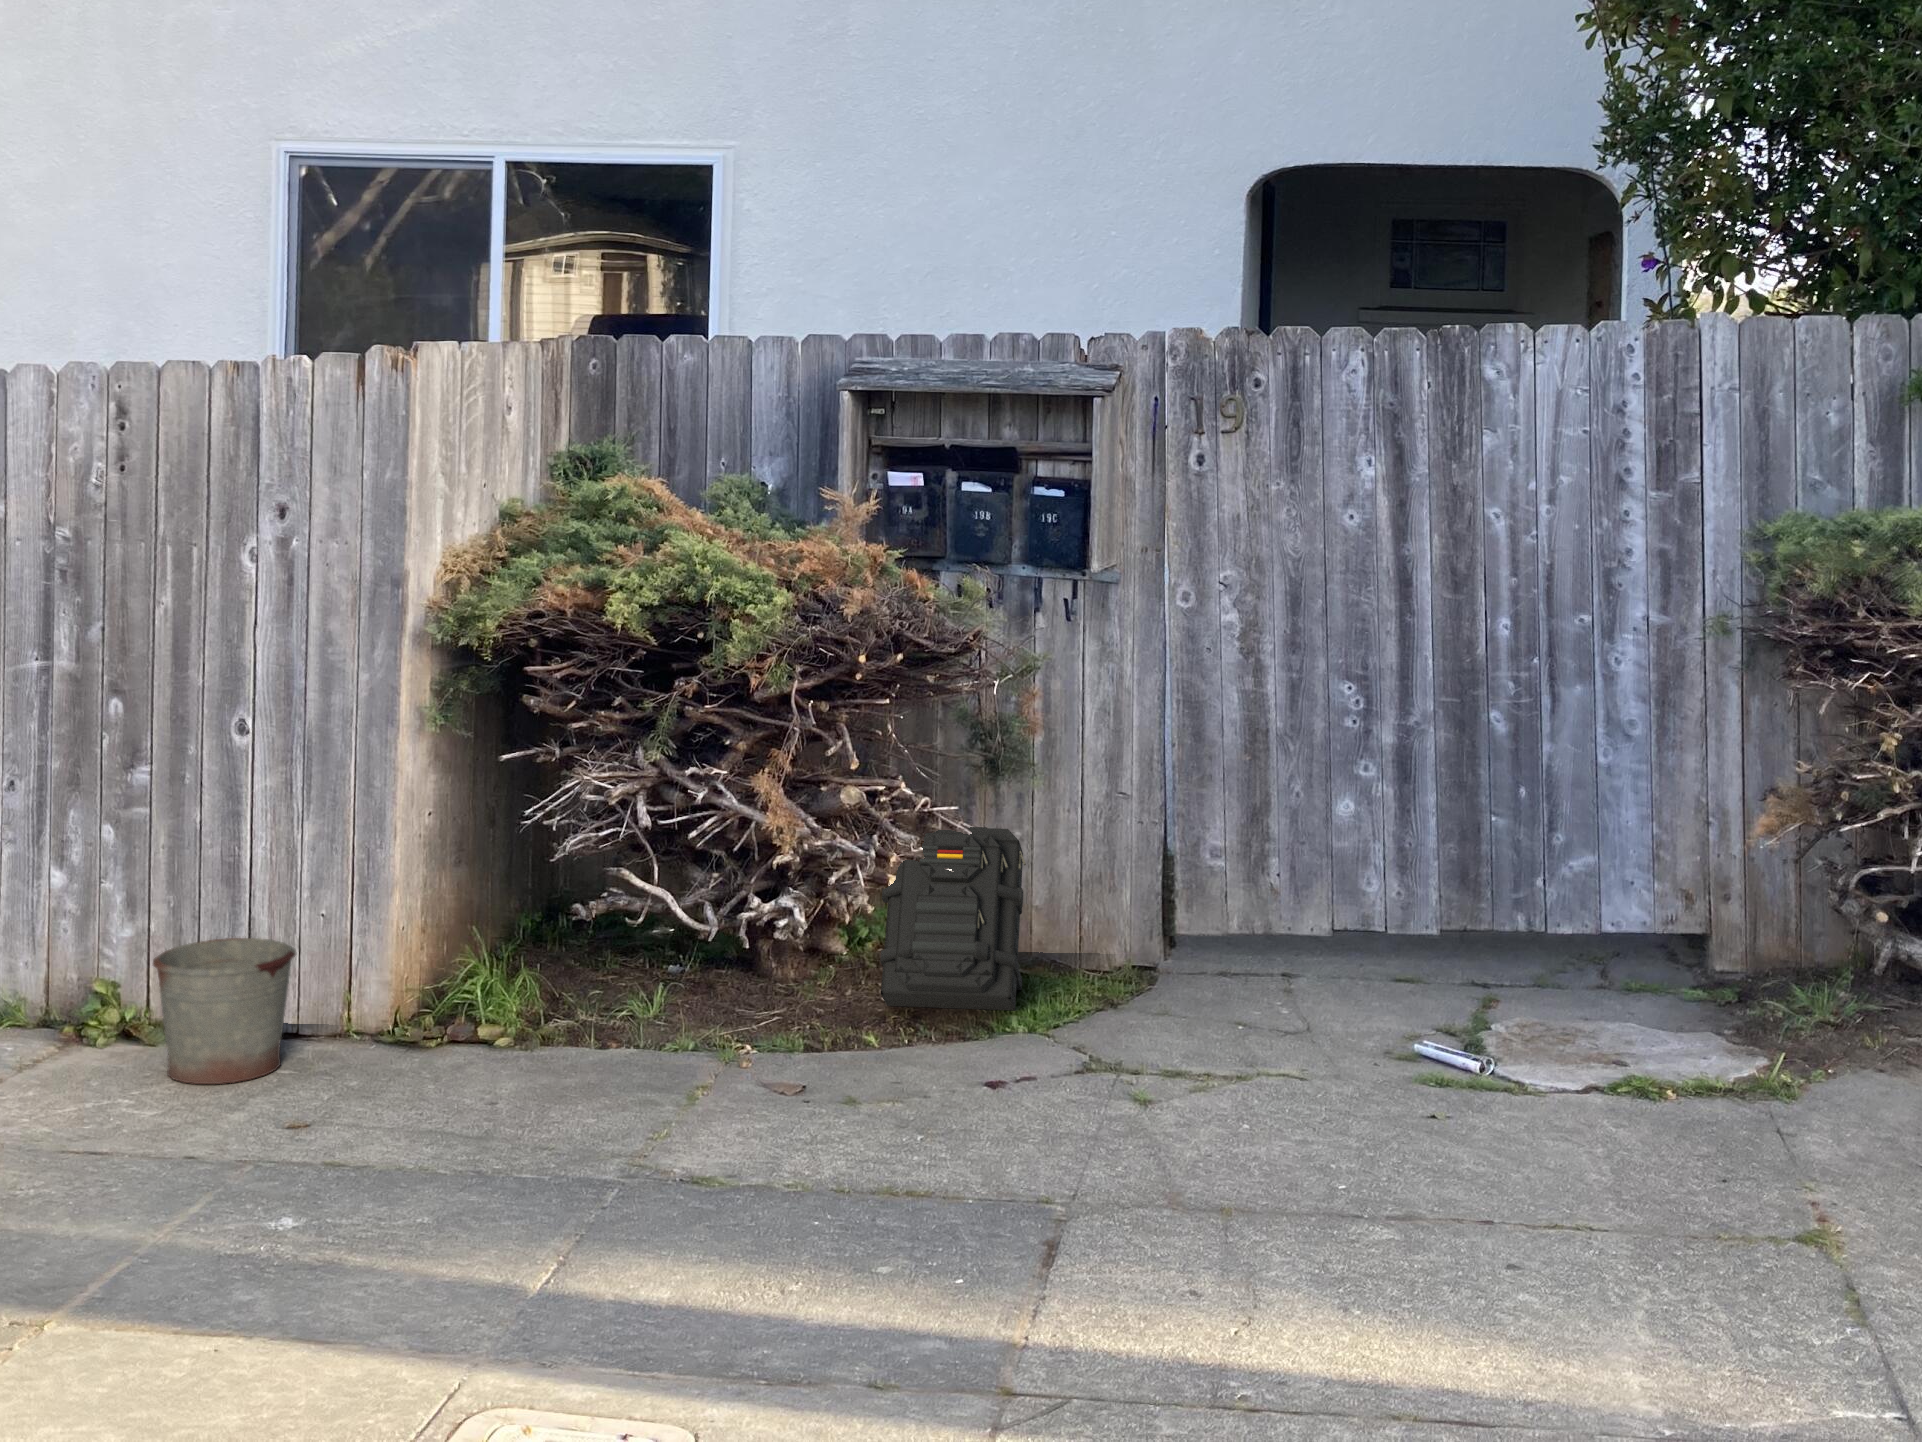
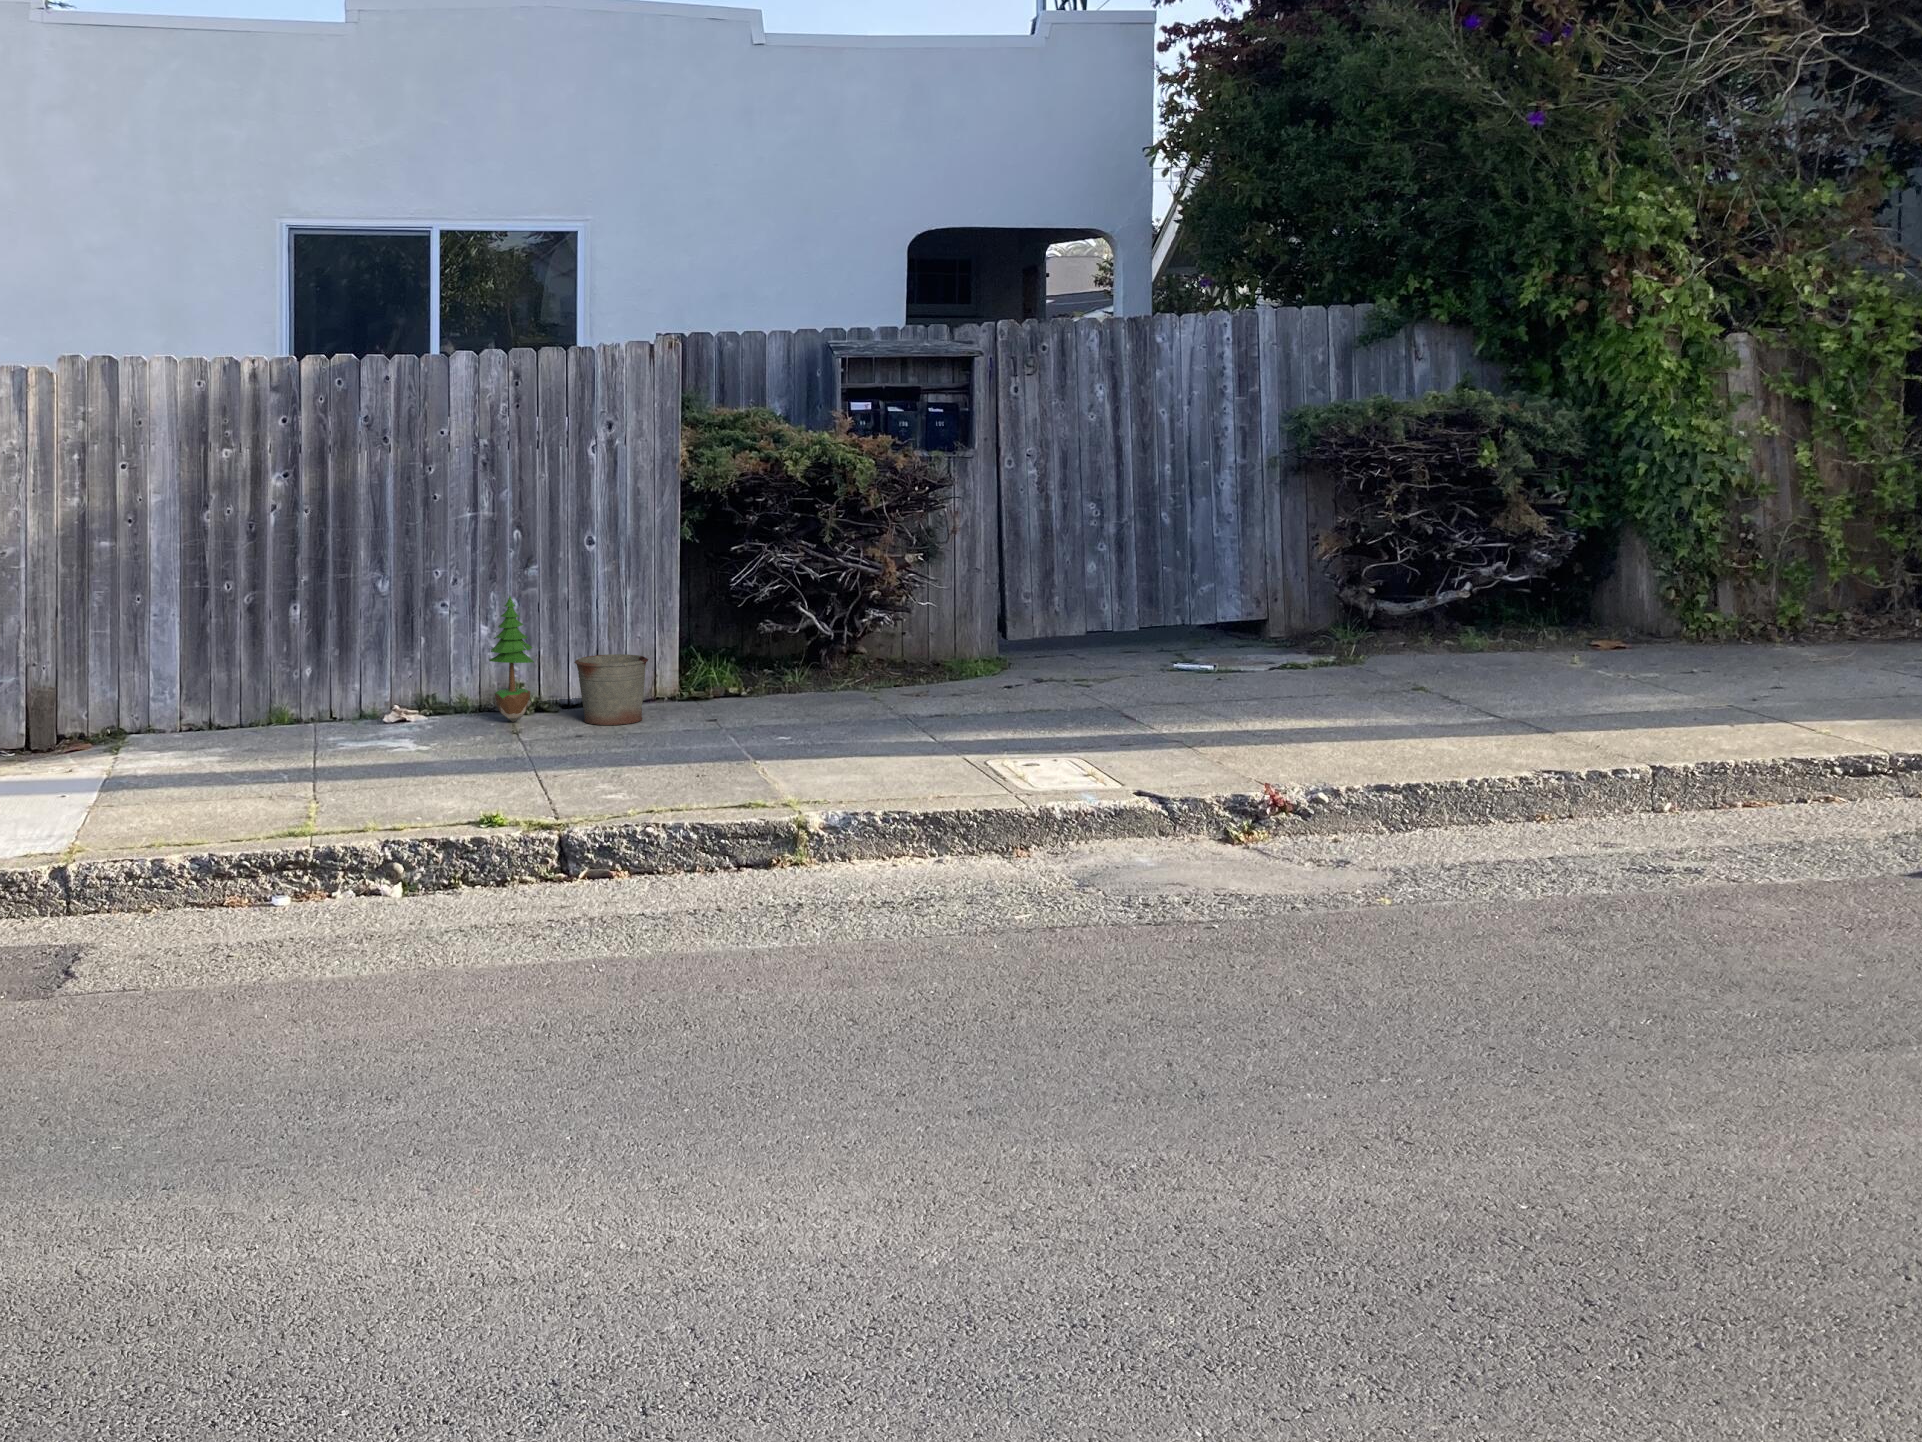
potted tree: none [24,818,113,1051] -> present [489,596,534,722]
backpack: present [880,827,1026,1010] -> none [883,583,968,678]

